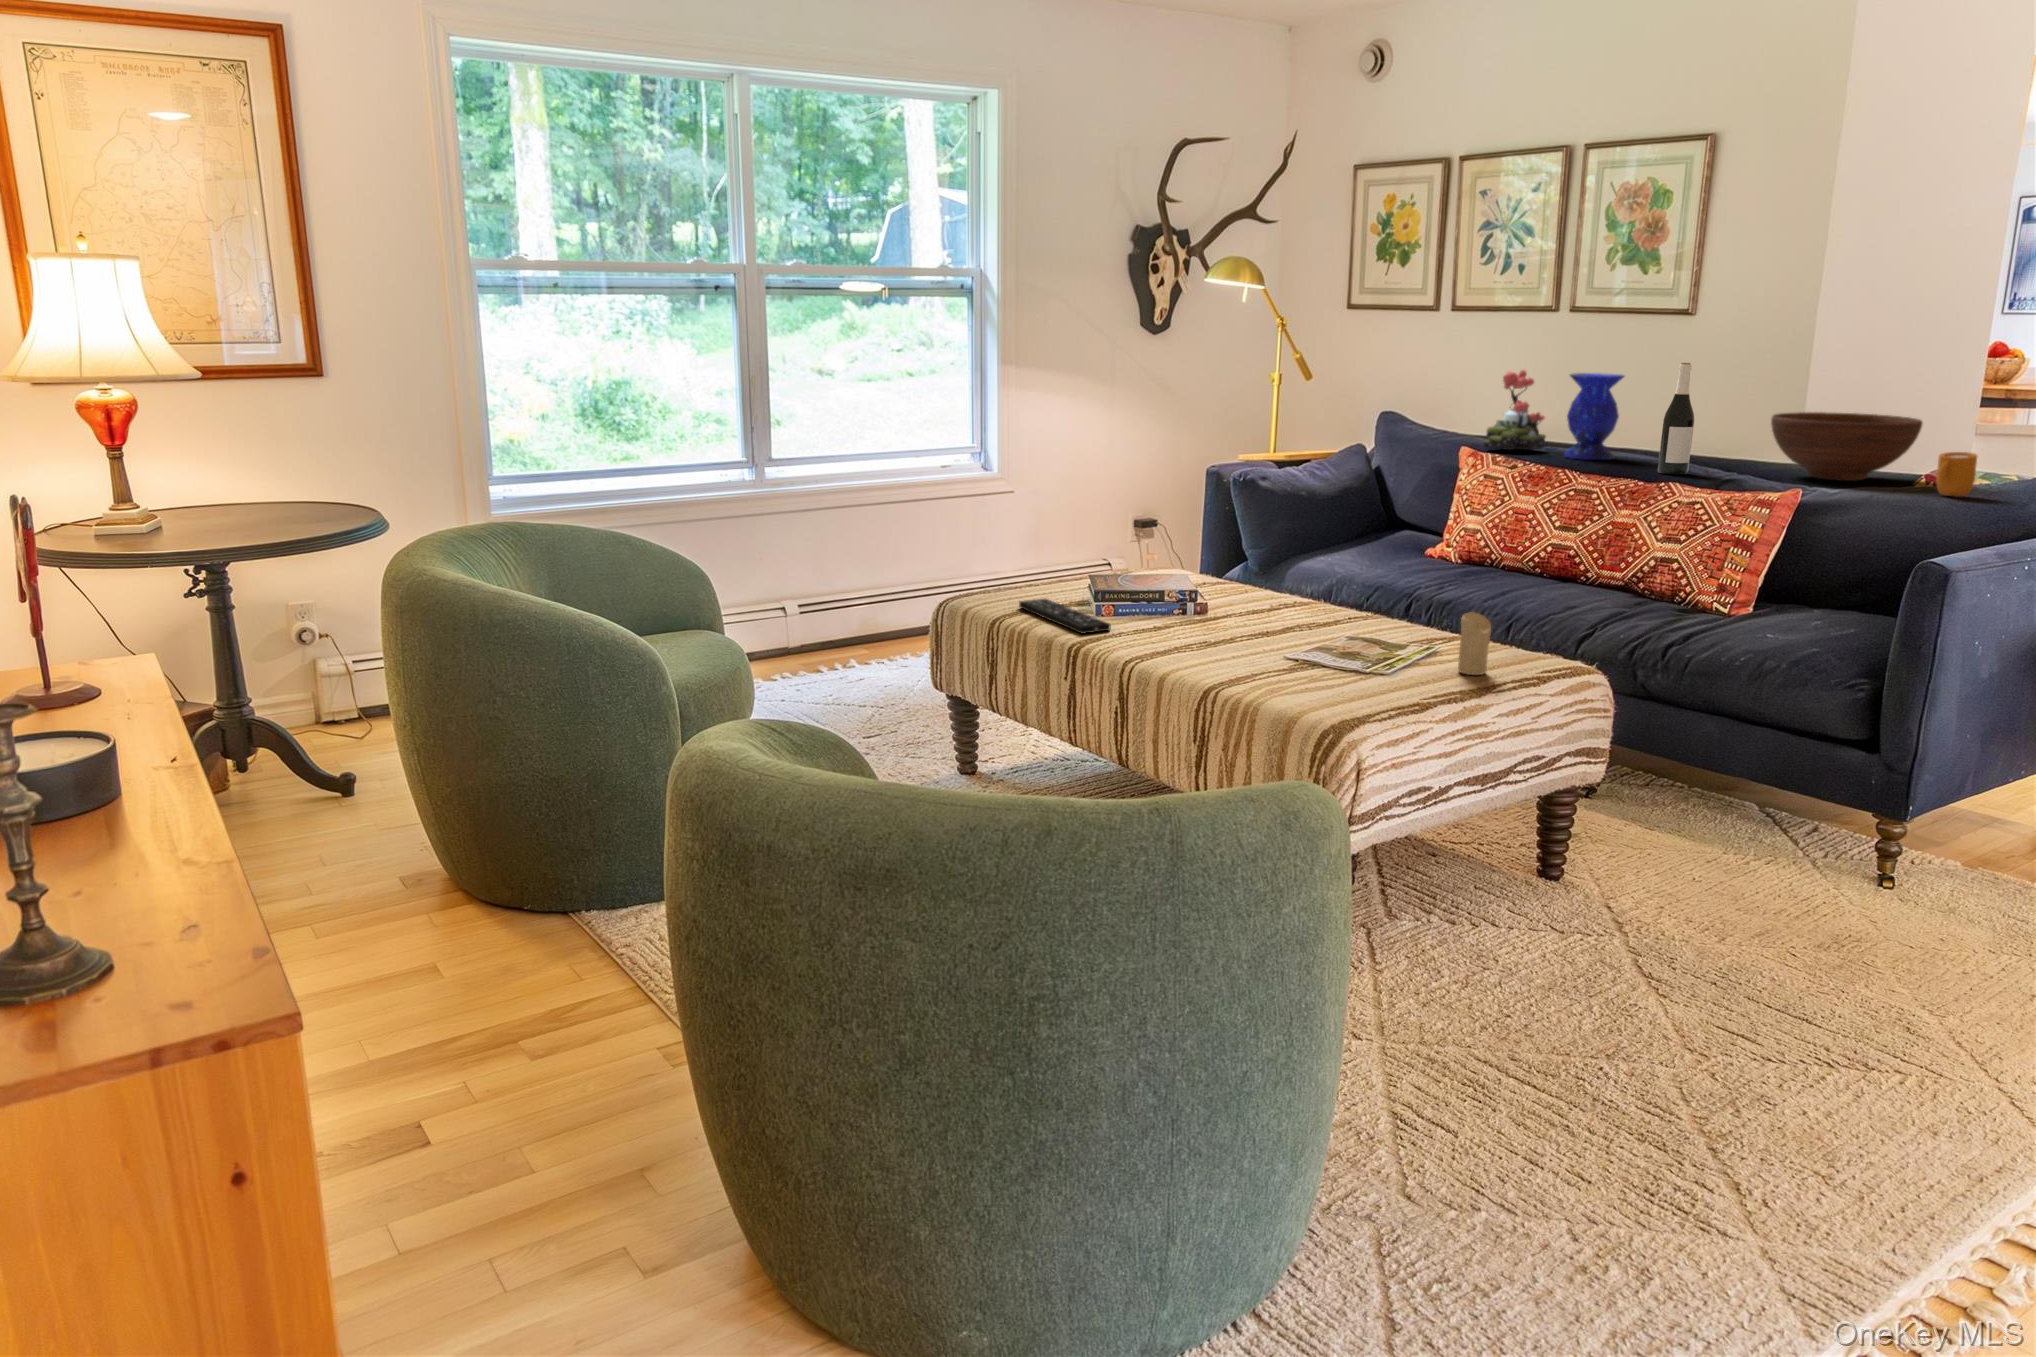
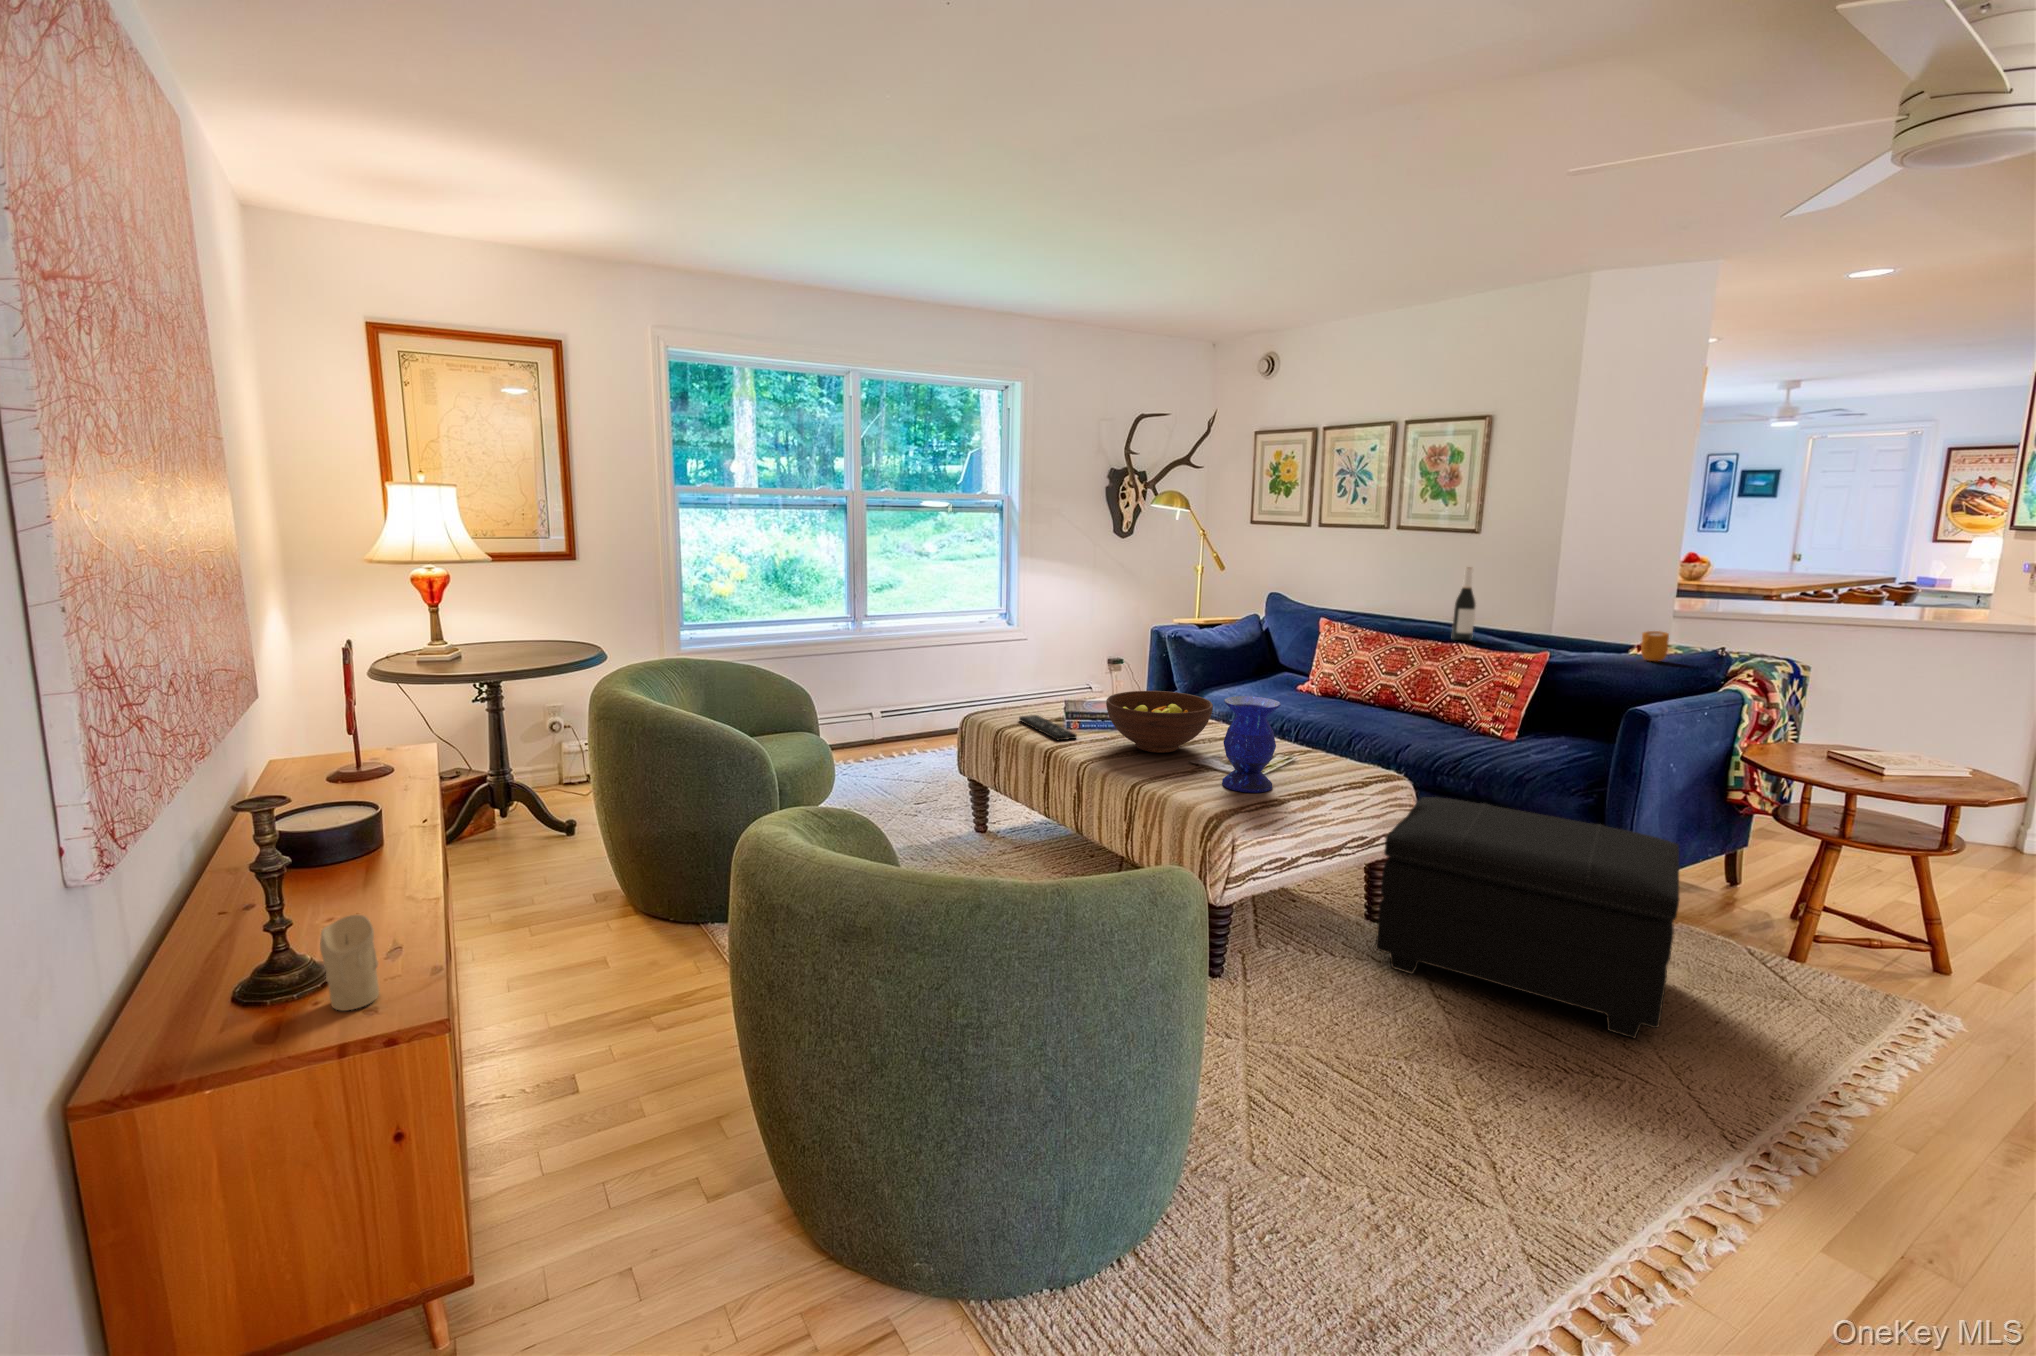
plant: present [1483,370,1546,450] -> none [1337,568,1379,621]
vase: present [1564,373,1624,460] -> present [1222,696,1281,793]
fruit bowl: present [1771,412,1922,481] -> present [1106,691,1213,753]
candle: present [1458,612,1491,675] -> present [320,915,379,1011]
footstool: none [1558,699,1993,1022] -> present [1376,797,1679,1038]

